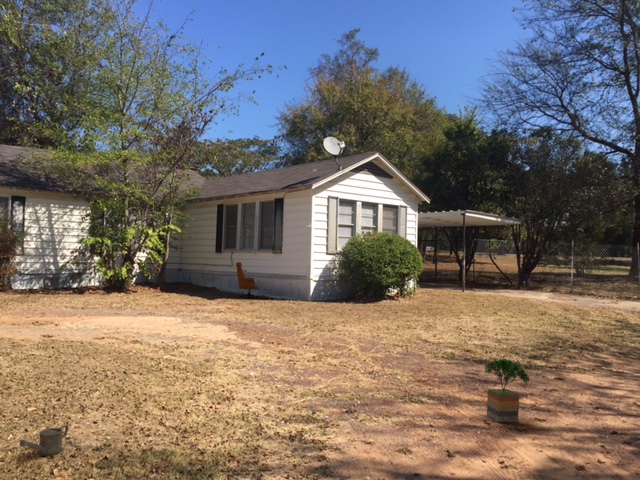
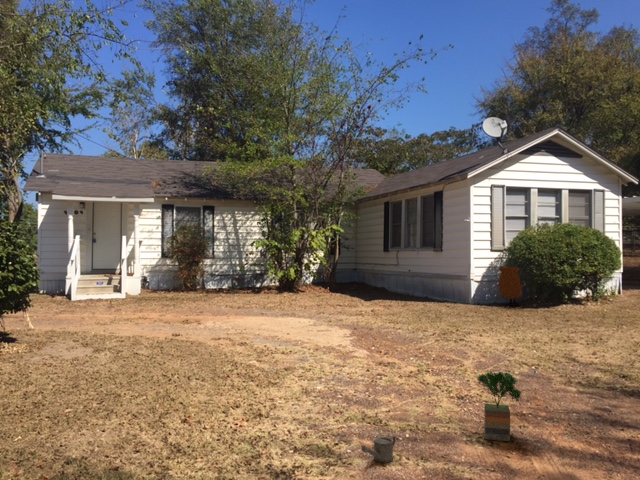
lounge chair: present [236,262,267,298] -> present [498,267,524,309]
watering can: present [20,425,68,456] -> present [362,436,396,463]

